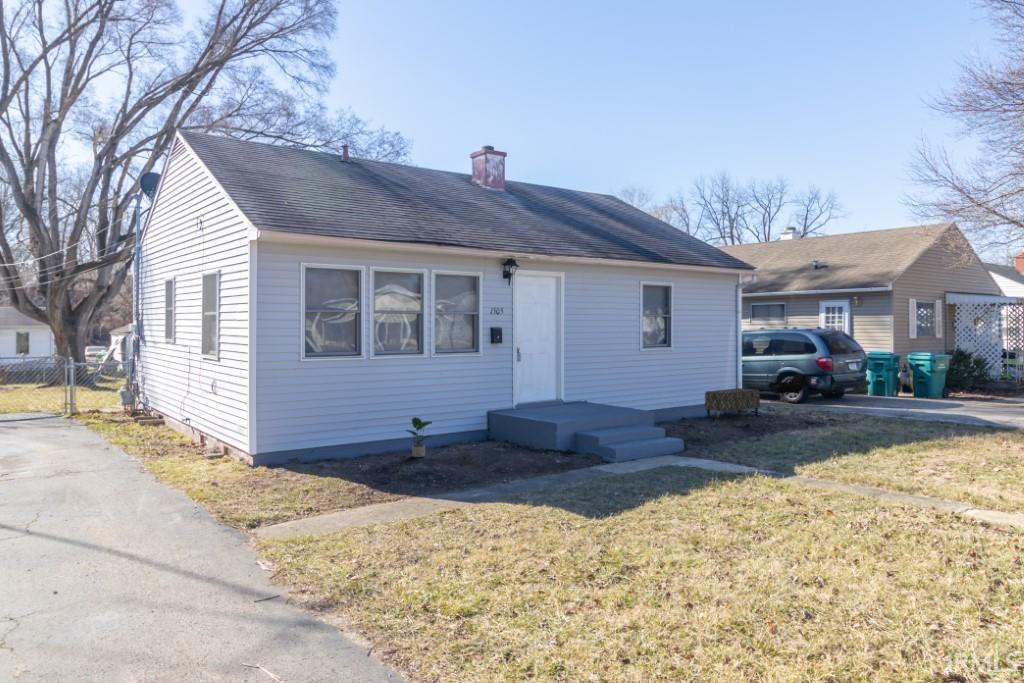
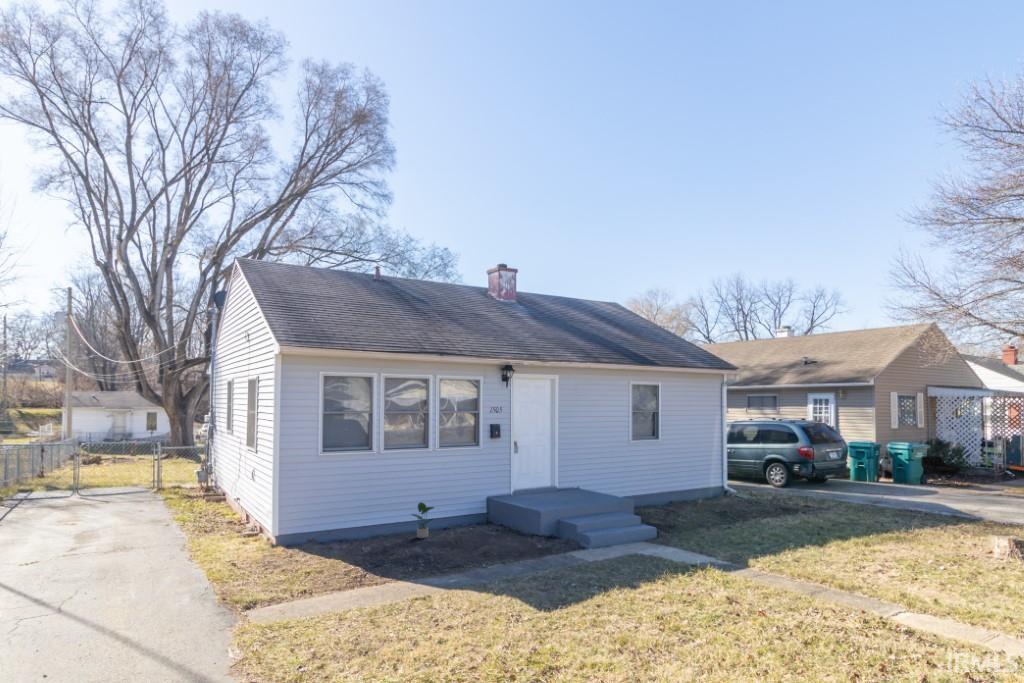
lounge chair: present [769,373,807,403] -> present [921,456,961,481]
bench: present [705,388,760,420] -> none [690,475,741,505]

